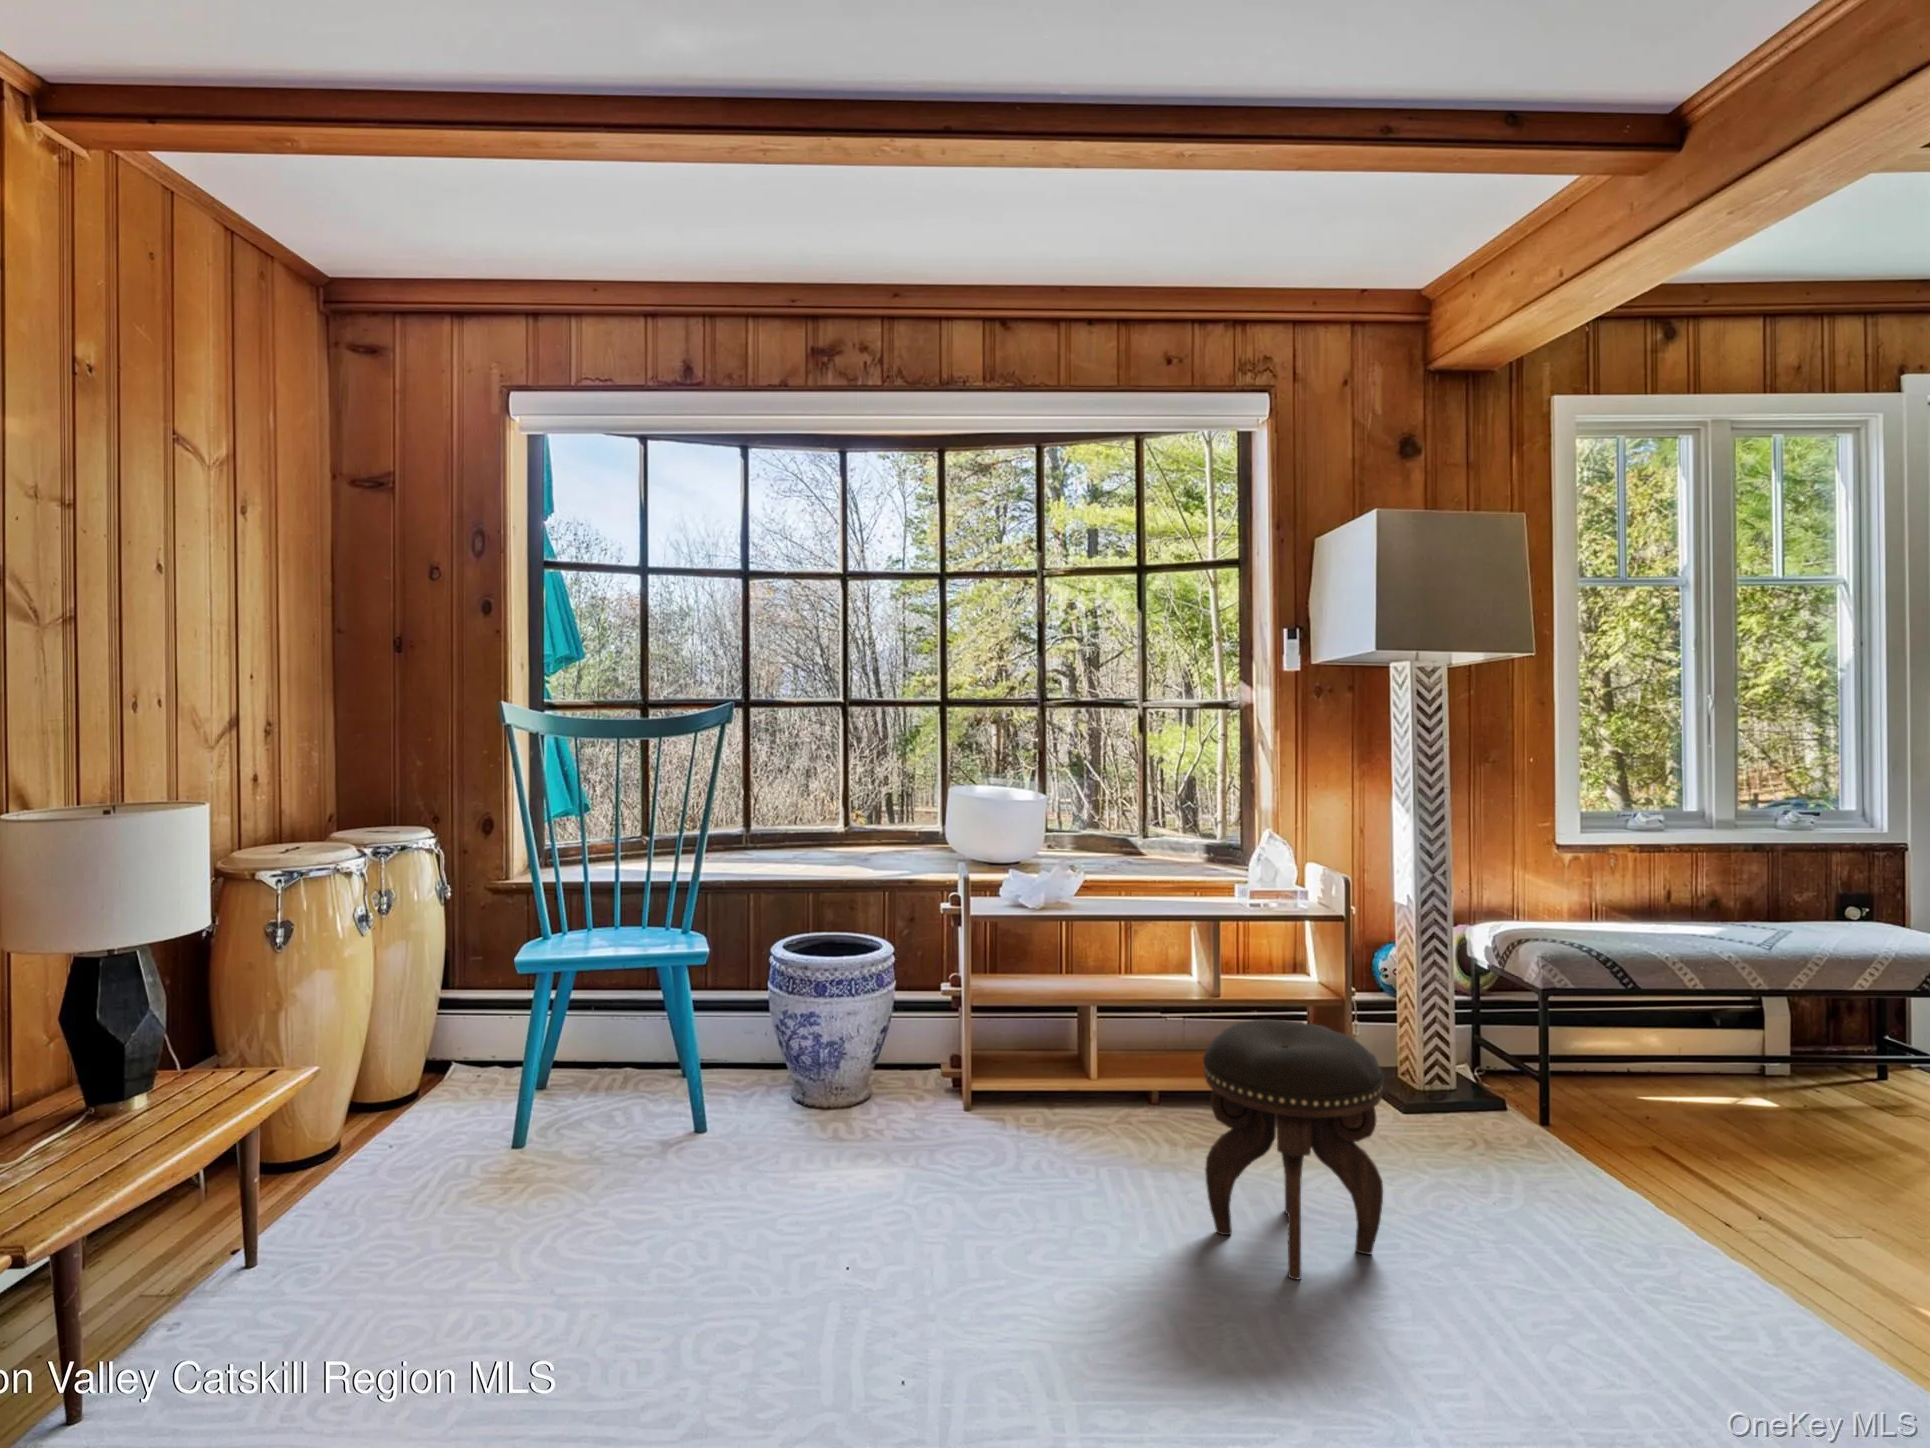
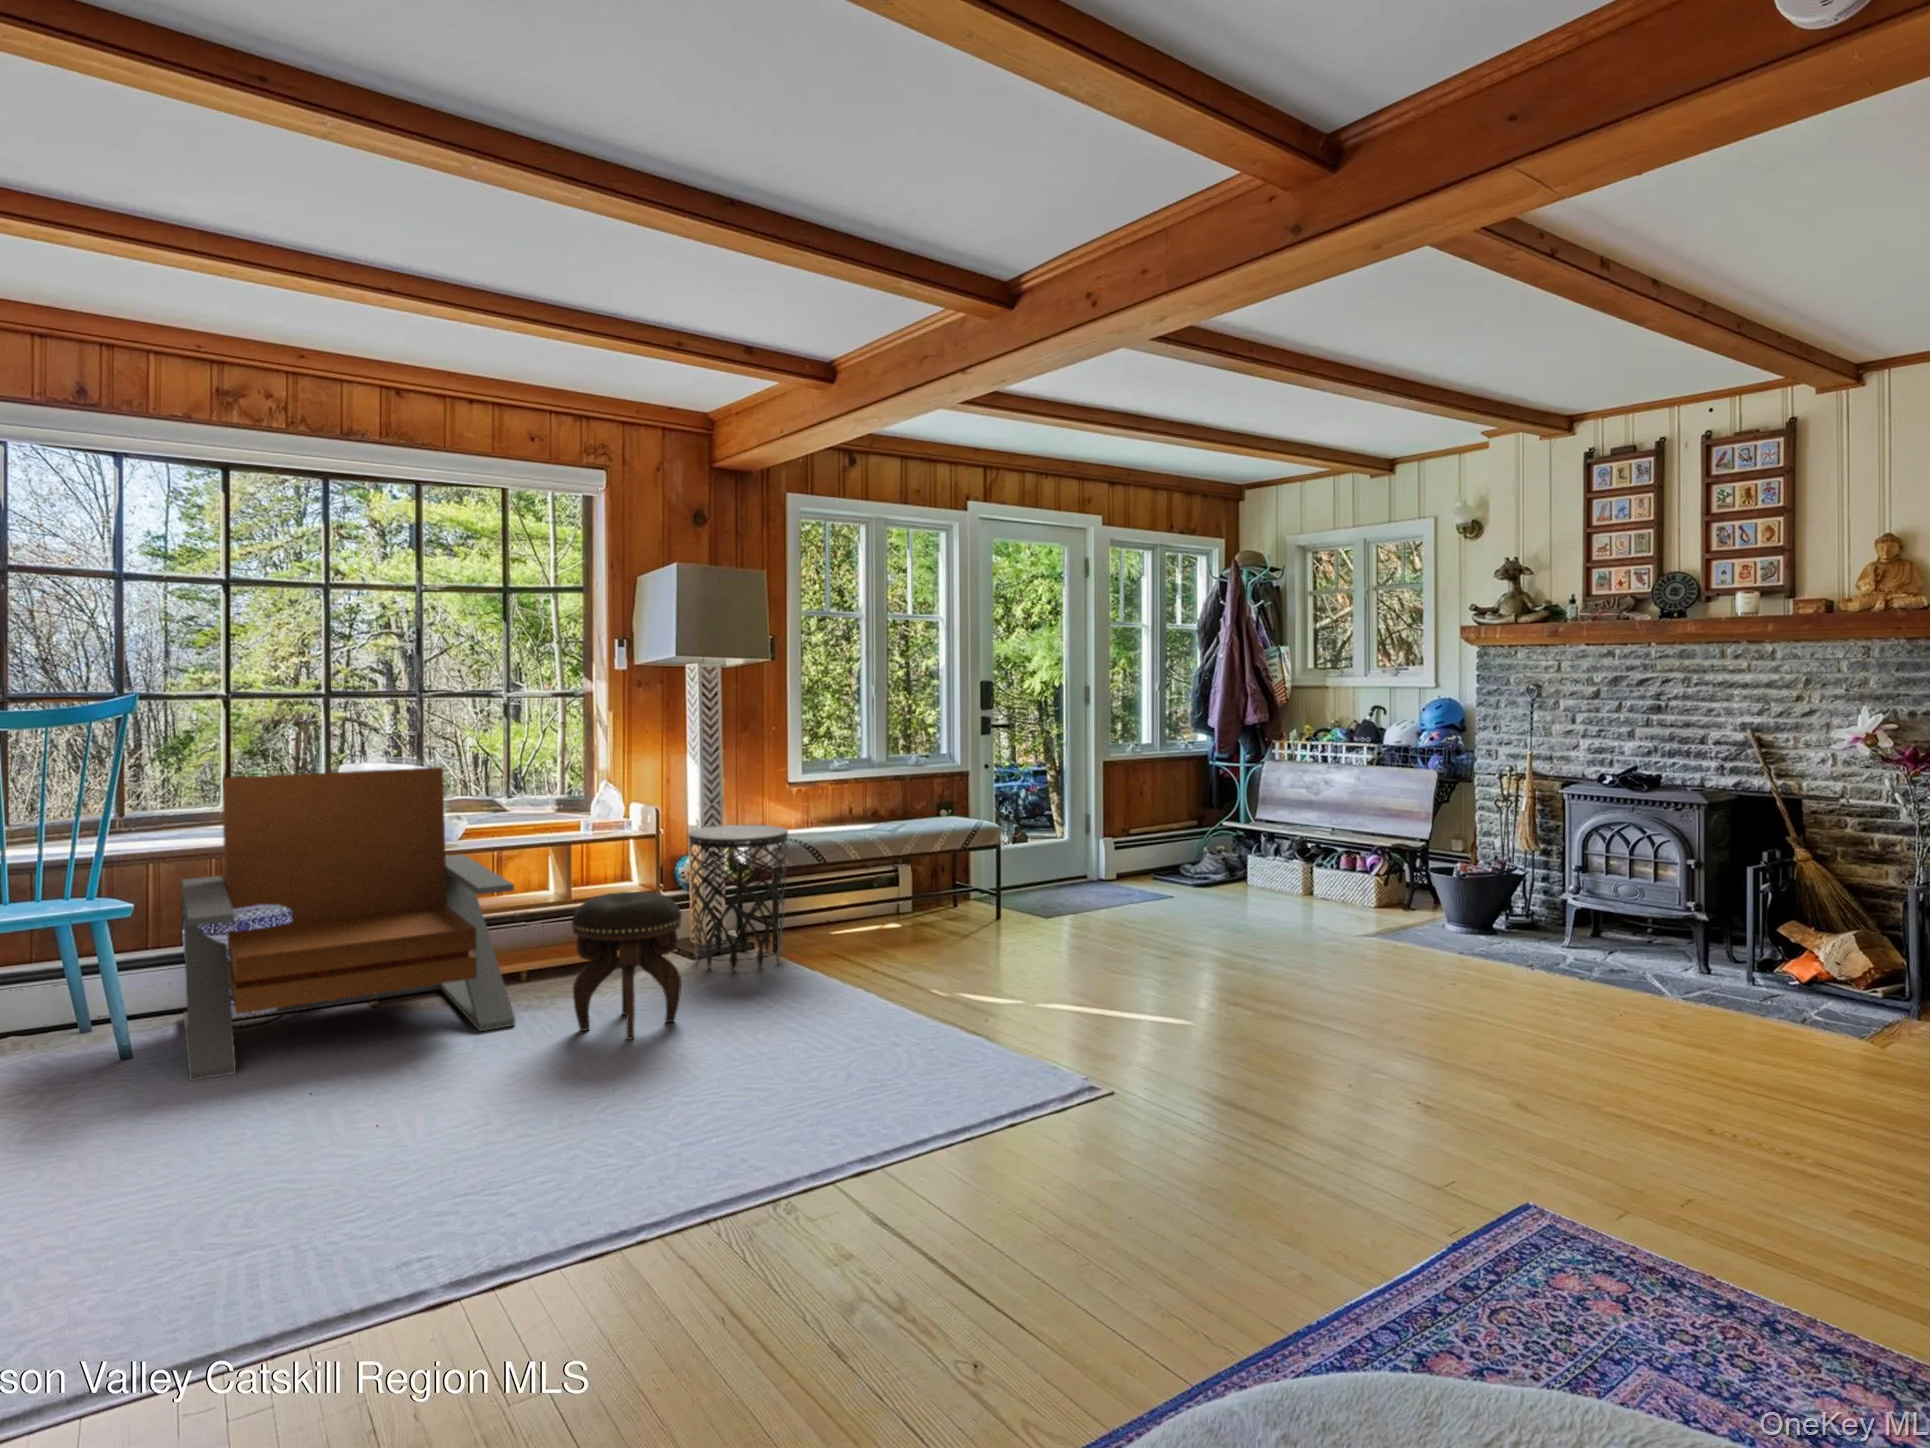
lounge chair: none [724,801,1125,1194] -> present [182,767,515,1081]
side table: none [1395,909,1569,1155] -> present [688,825,788,970]

